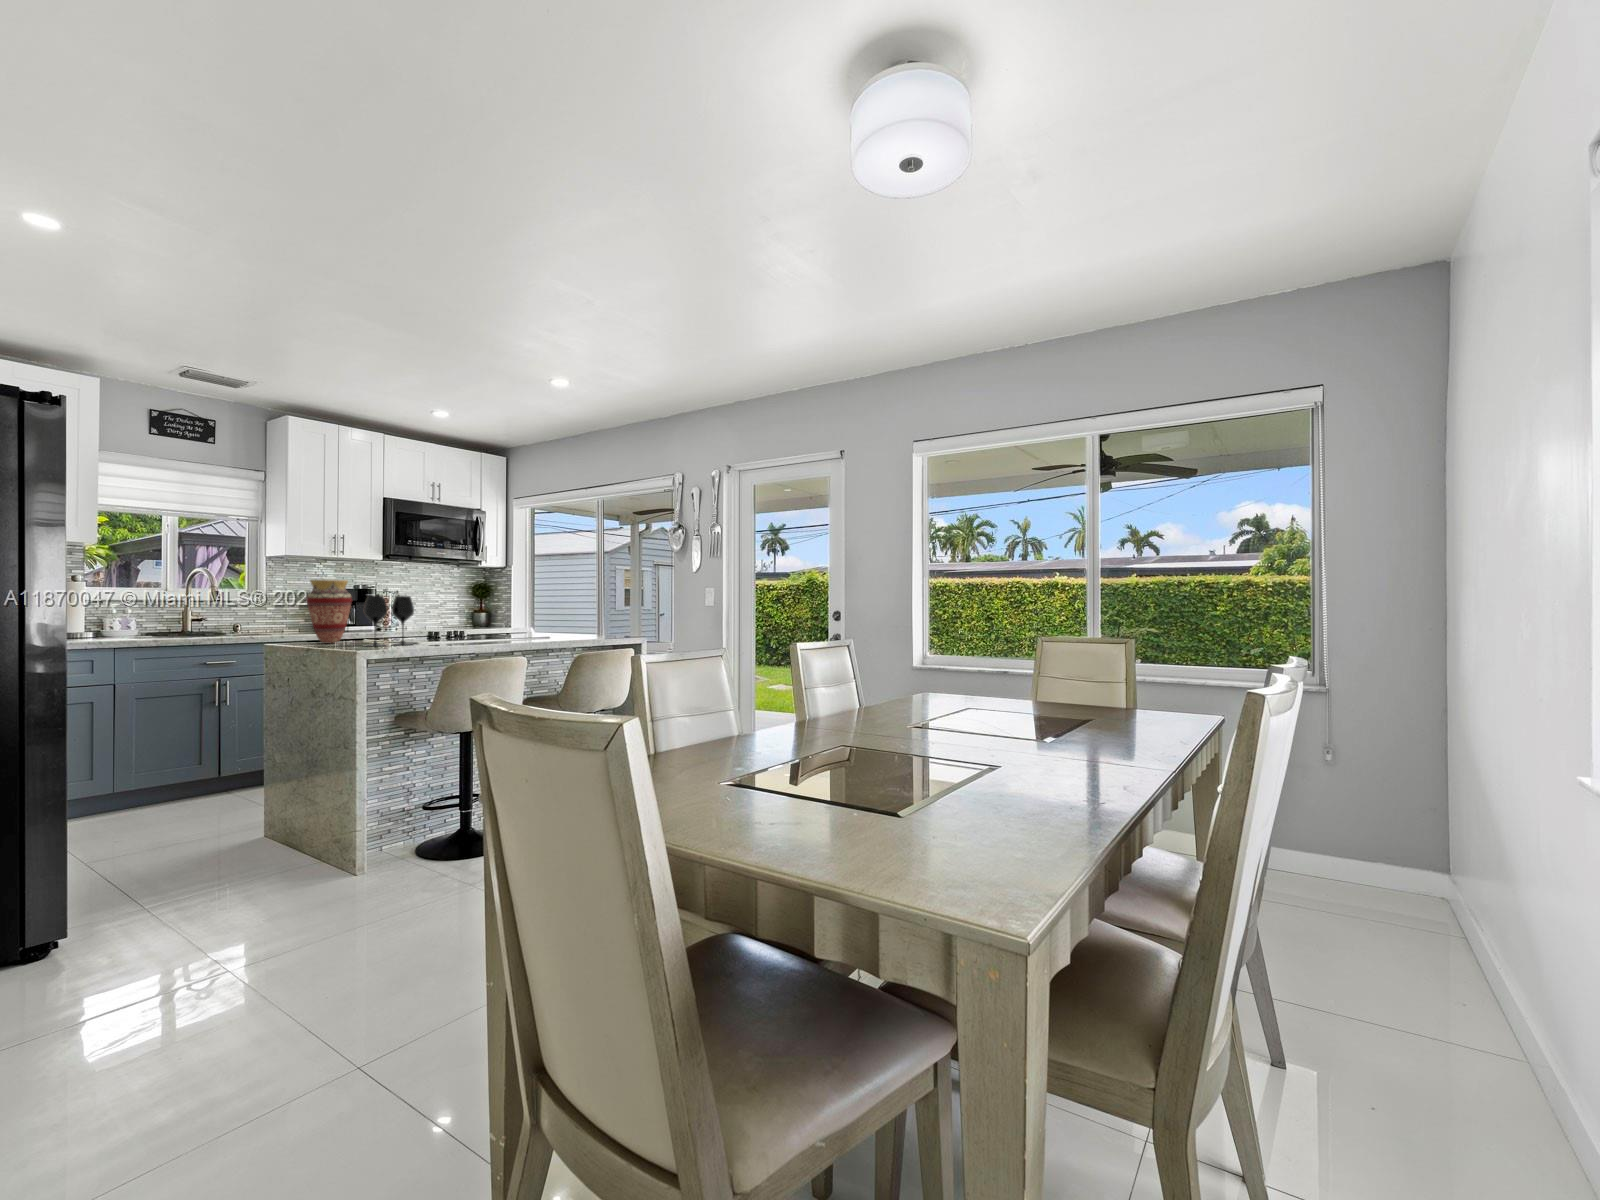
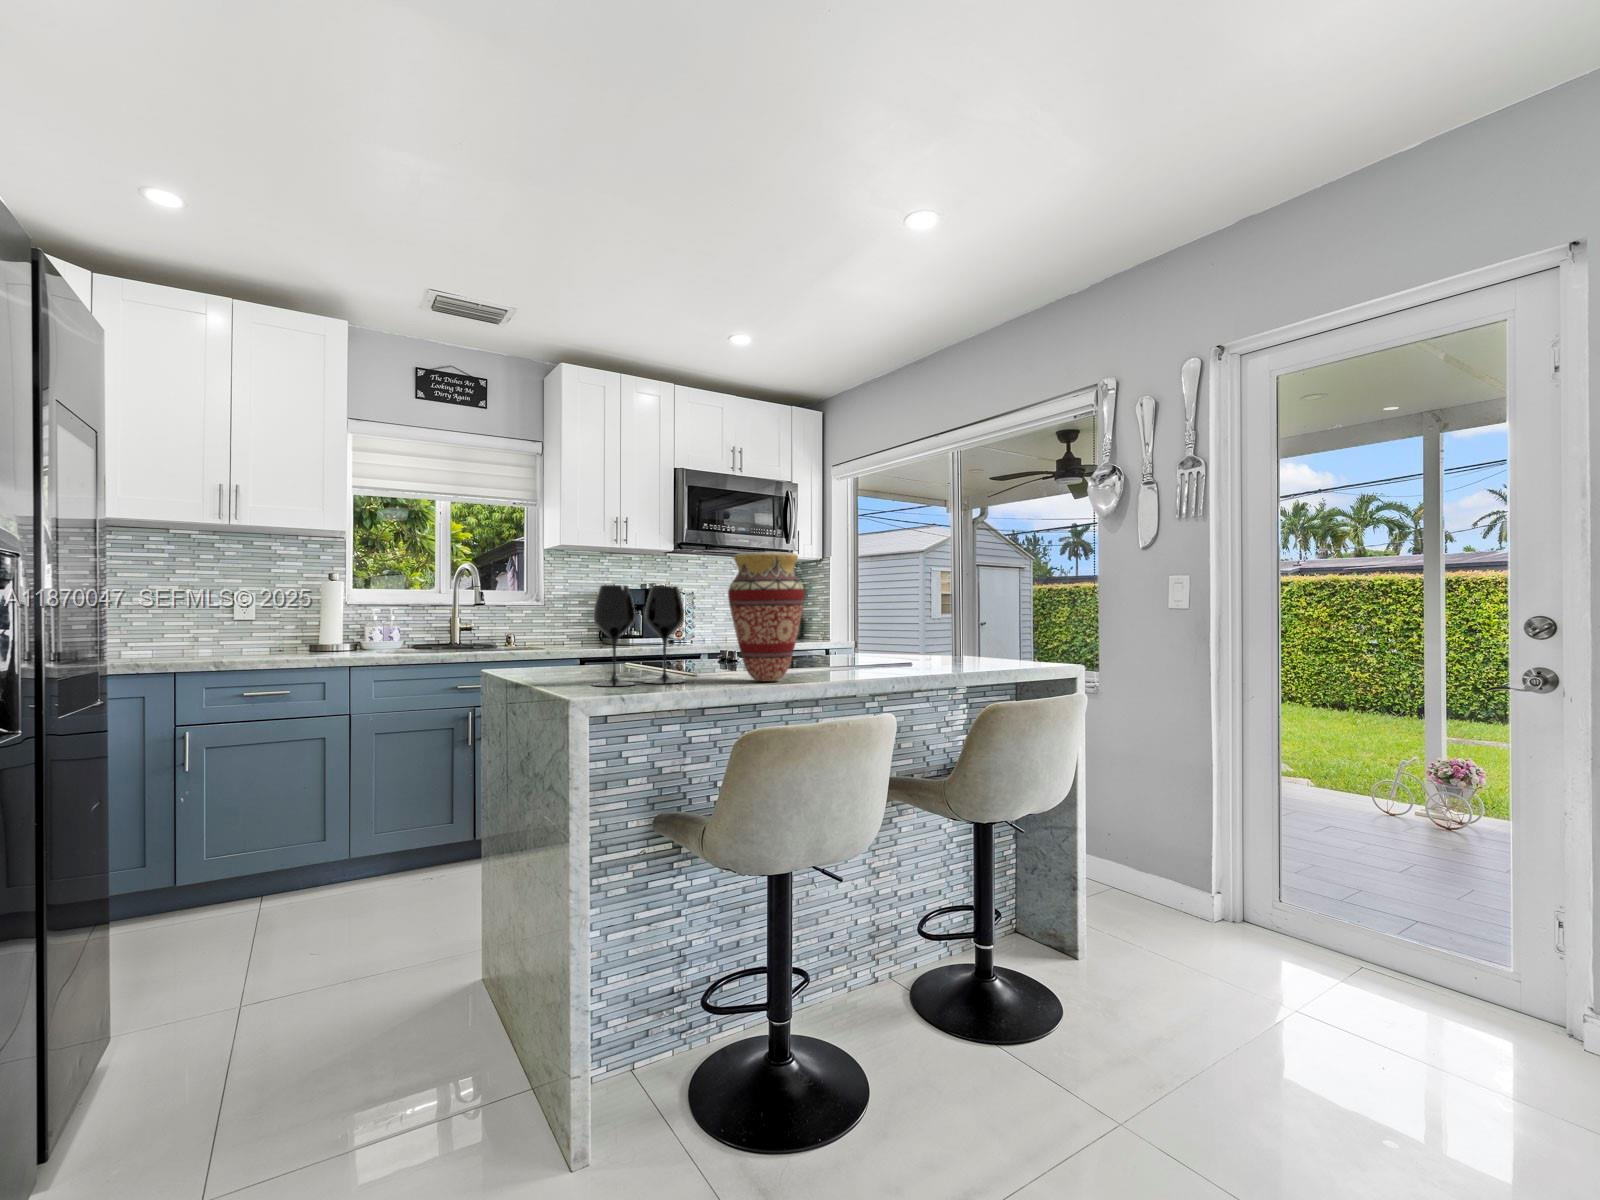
vase: present [307,579,352,643] -> present [728,552,805,681]

